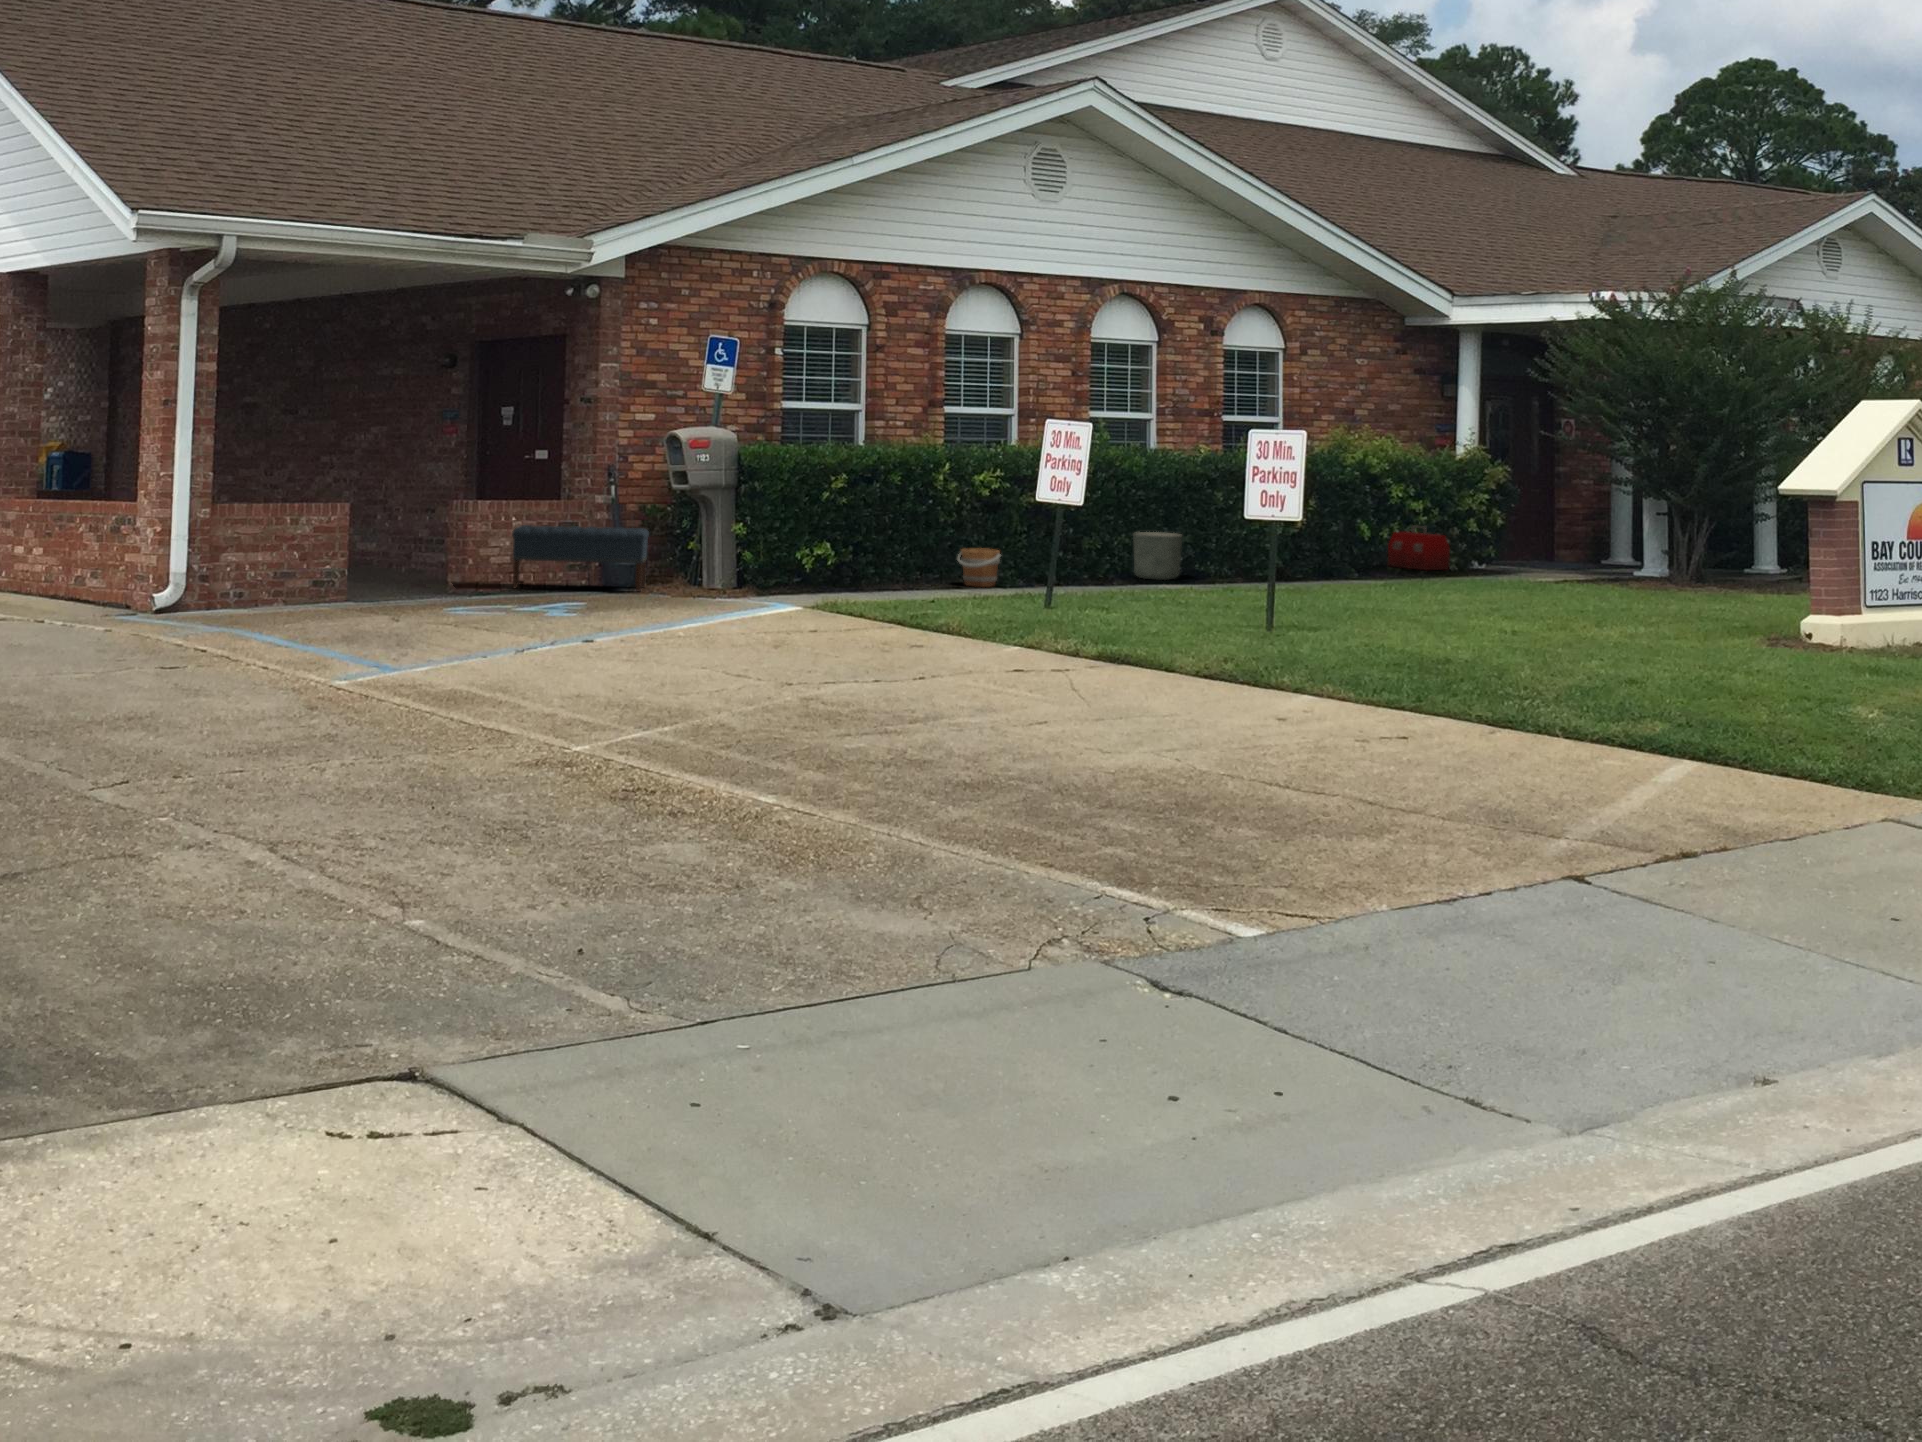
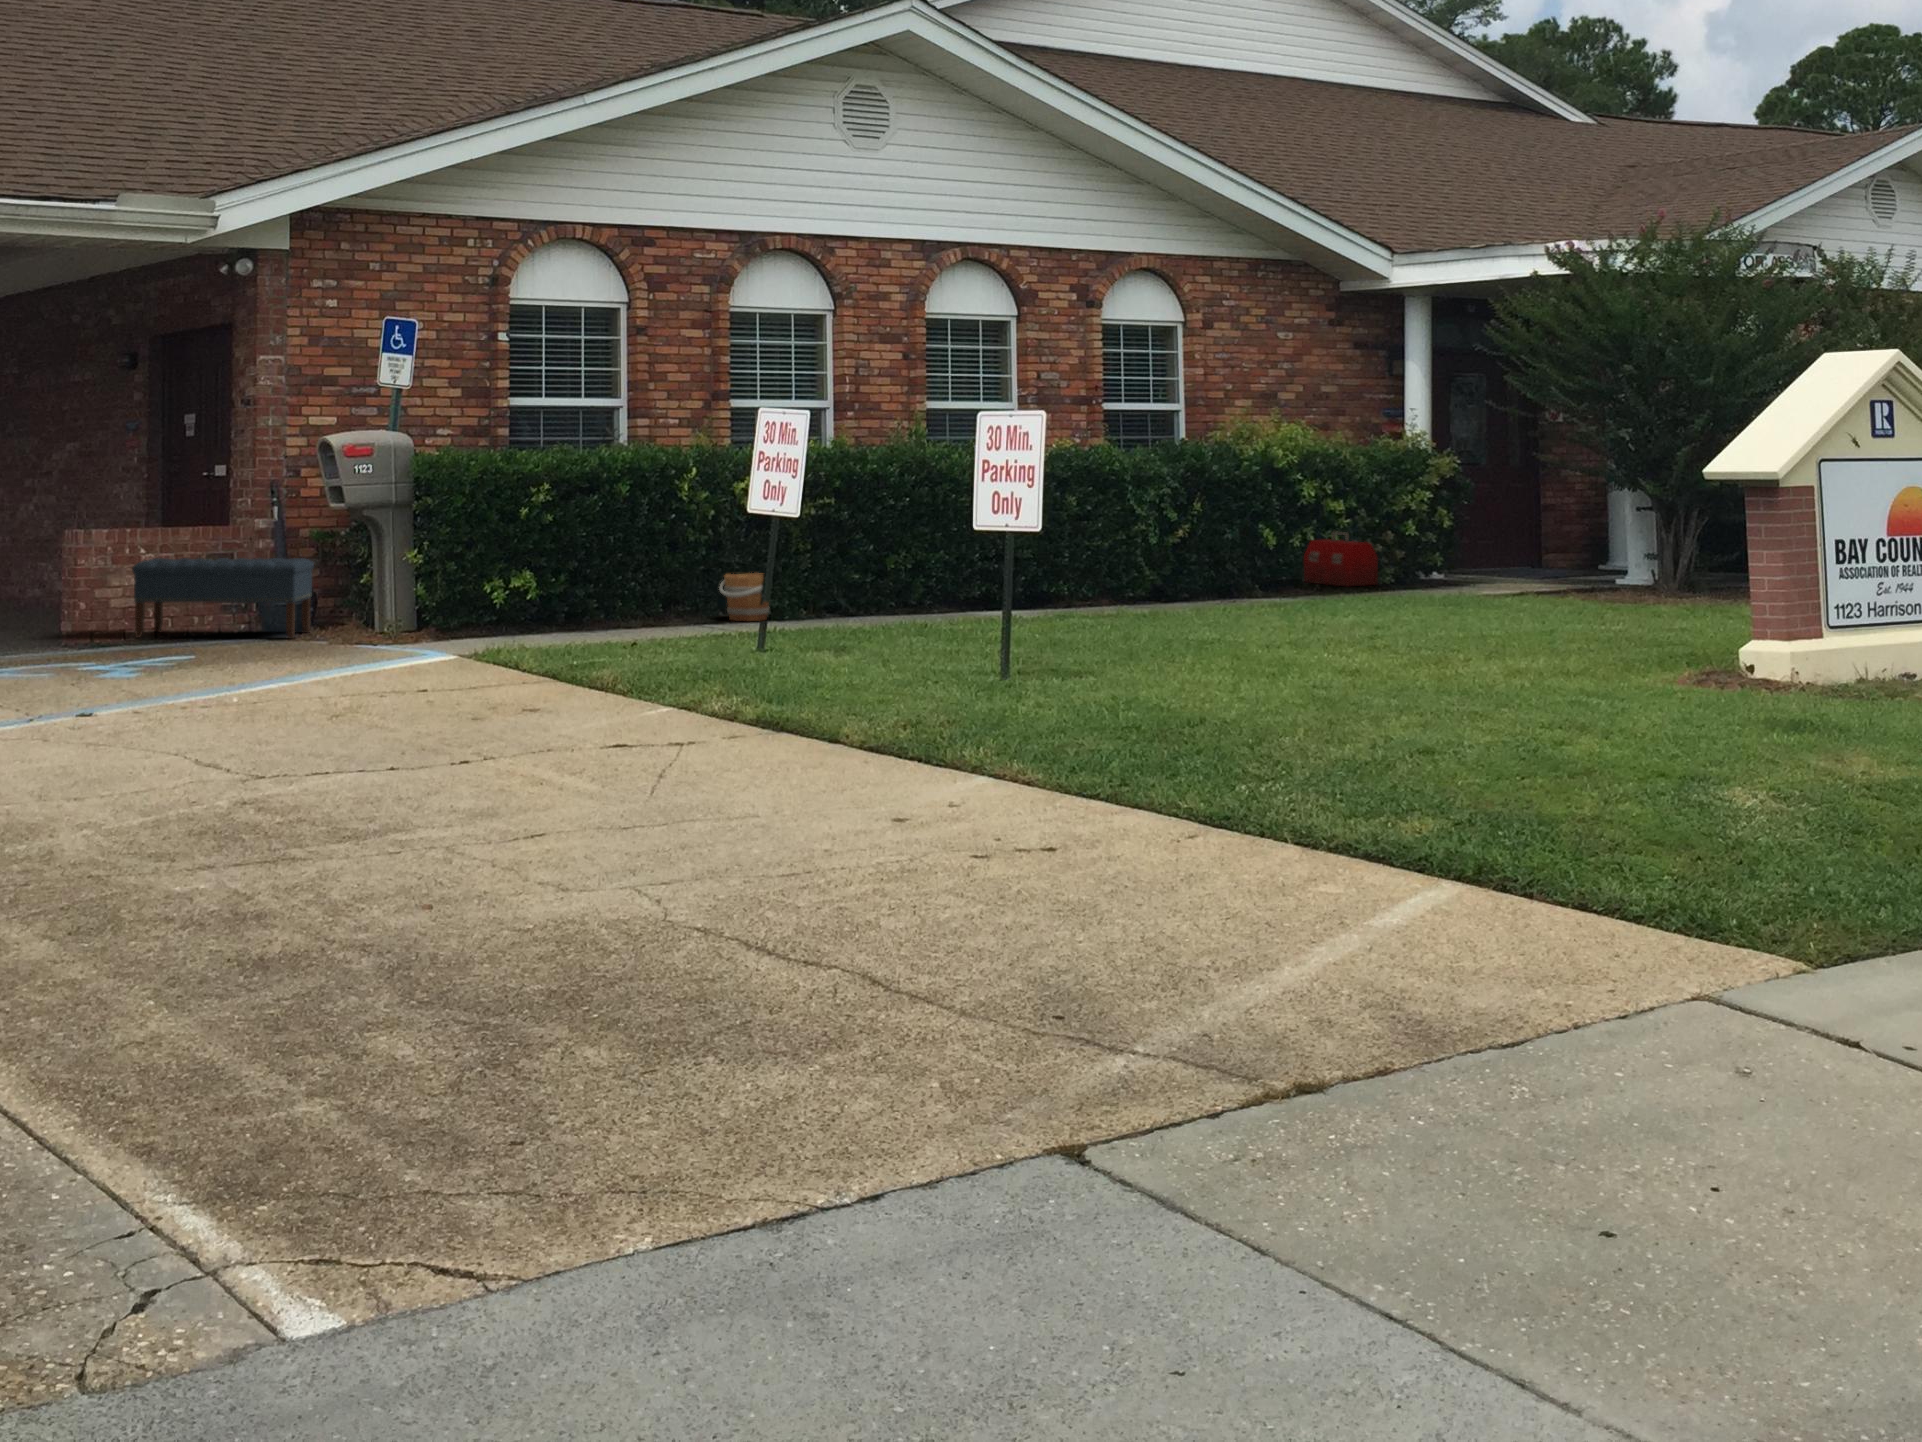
planter: present [1133,532,1182,580] -> none [959,548,1019,606]

